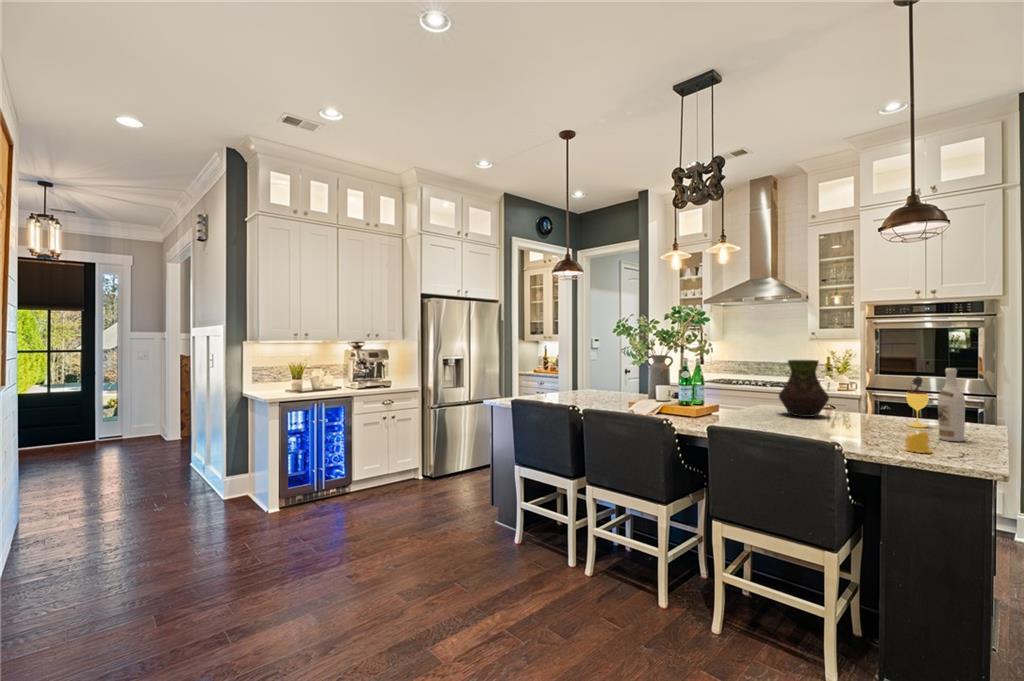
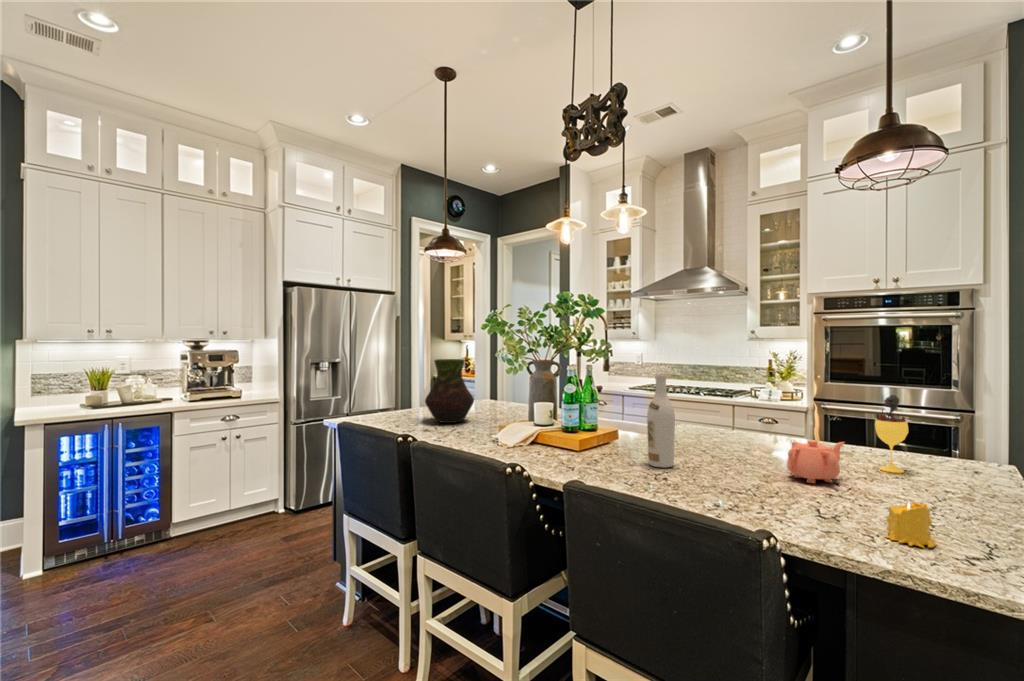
vase: present [779,360,829,417] -> present [425,359,474,423]
wine bottle: present [938,368,965,441] -> present [647,373,675,468]
teapot: none [846,405,884,431] -> present [787,440,844,483]

